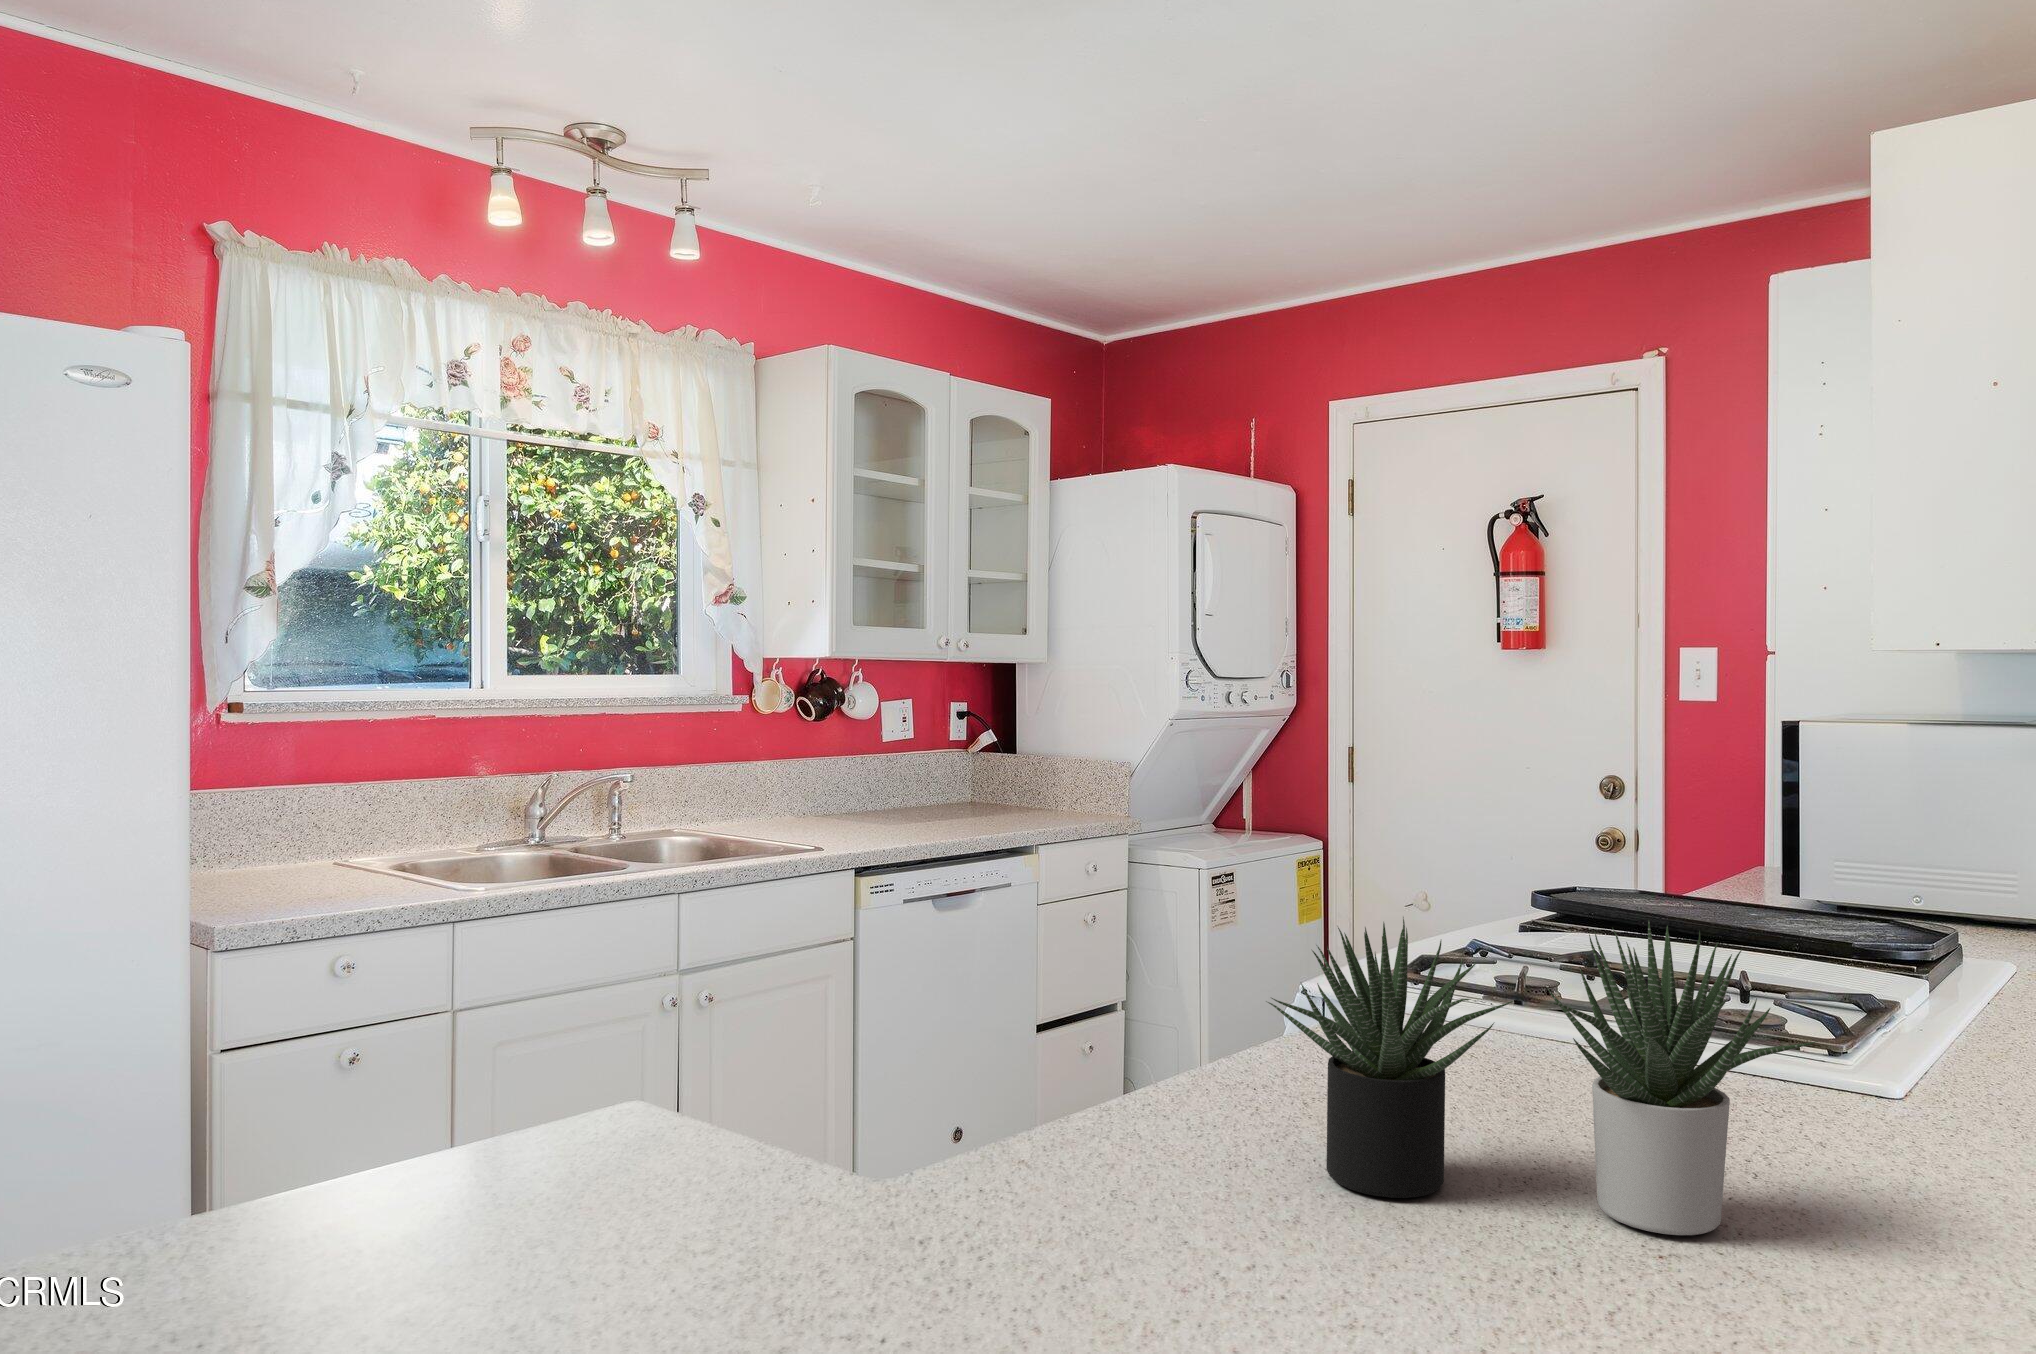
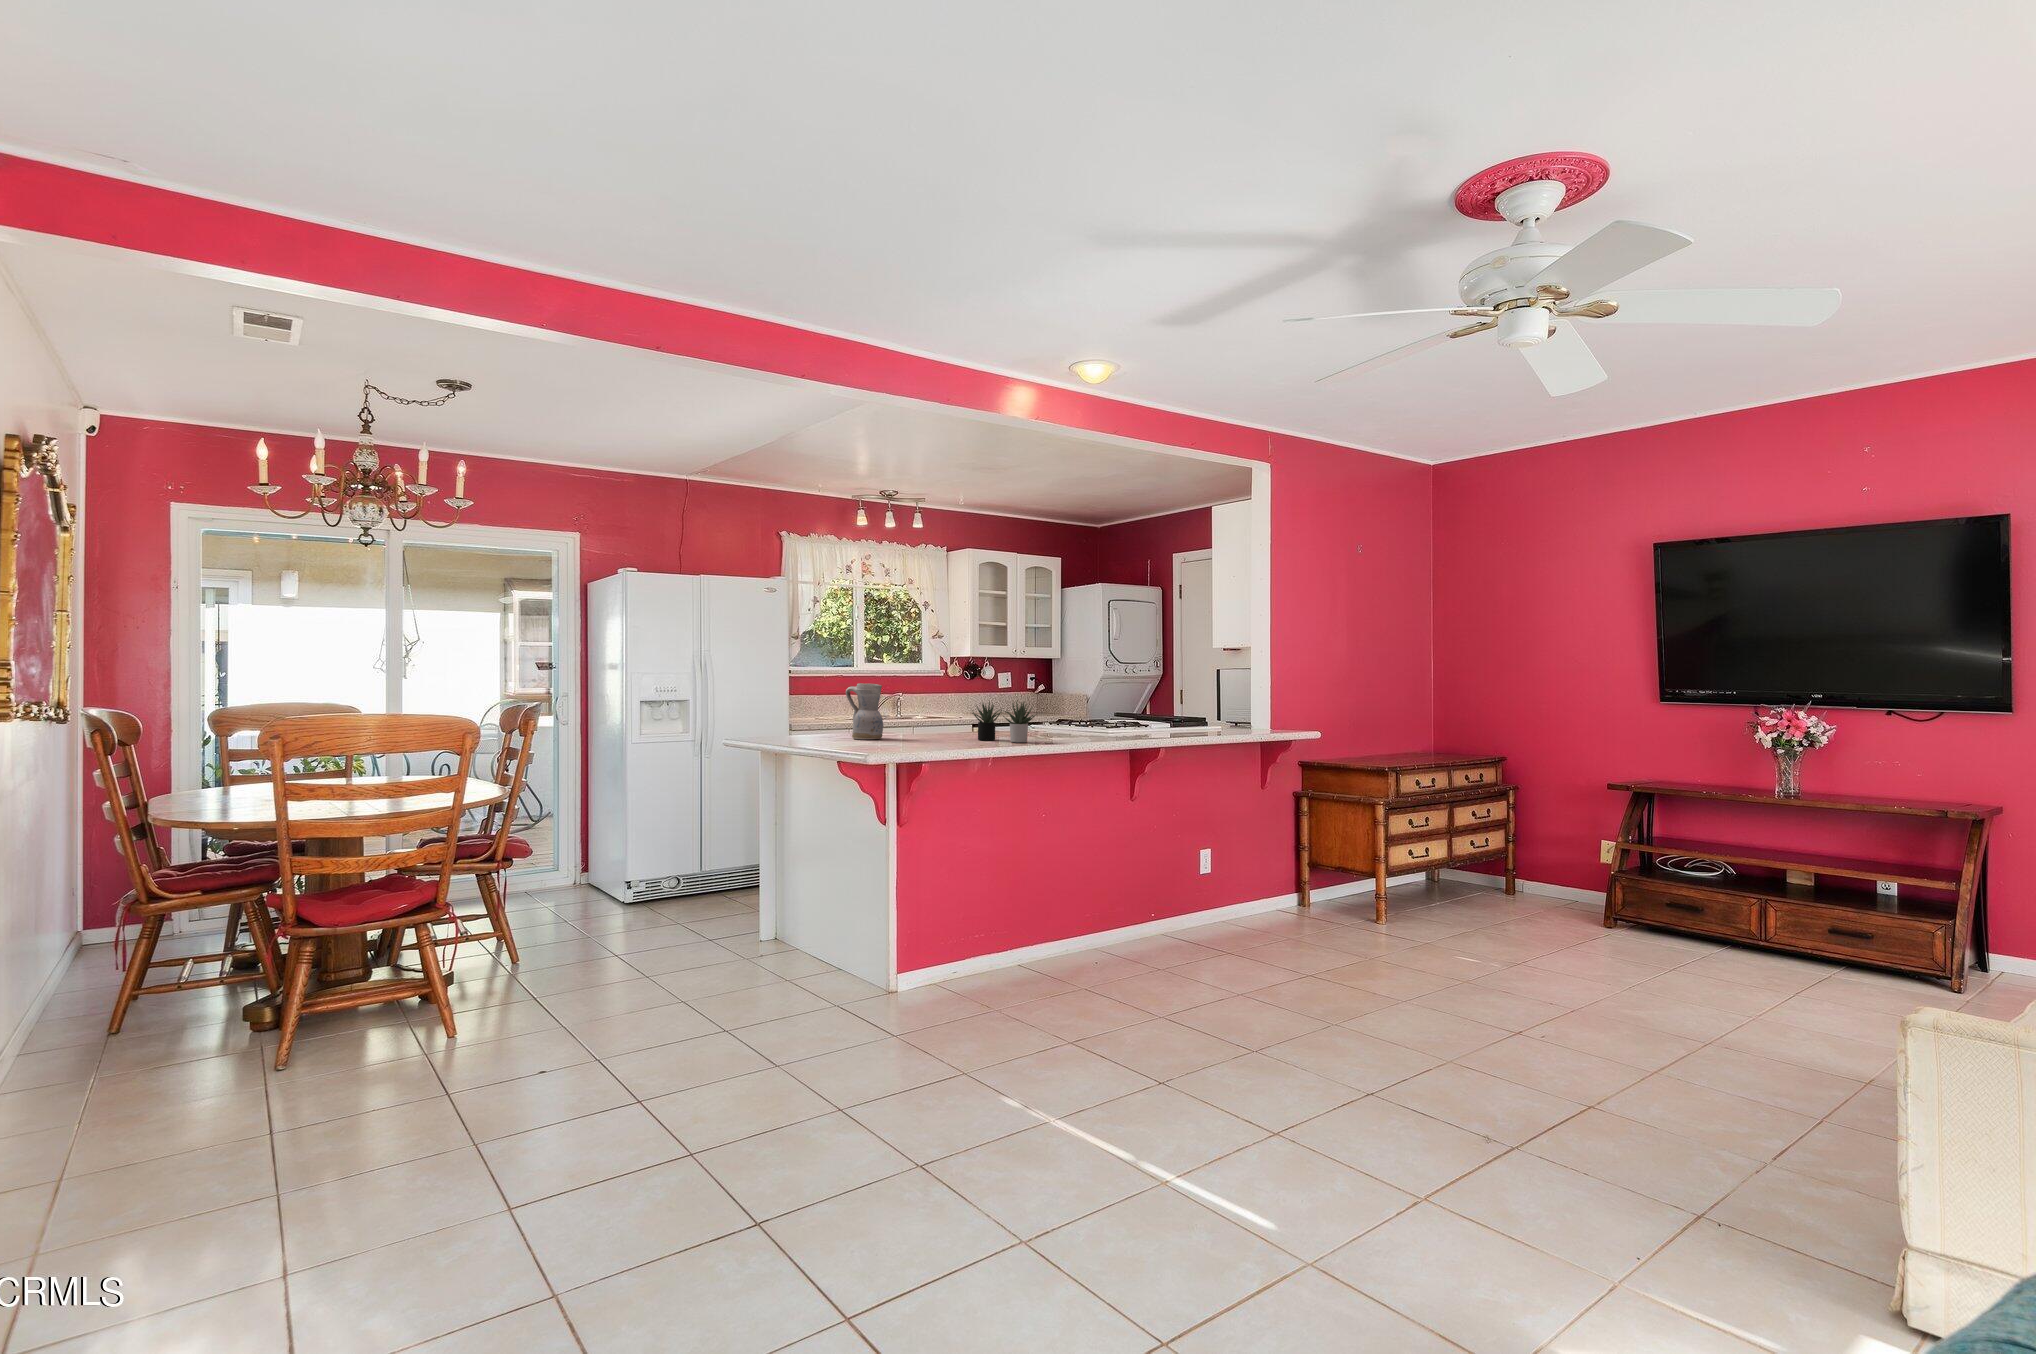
ceramic pitcher: none [397,830,694,1294] -> present [846,683,883,739]

